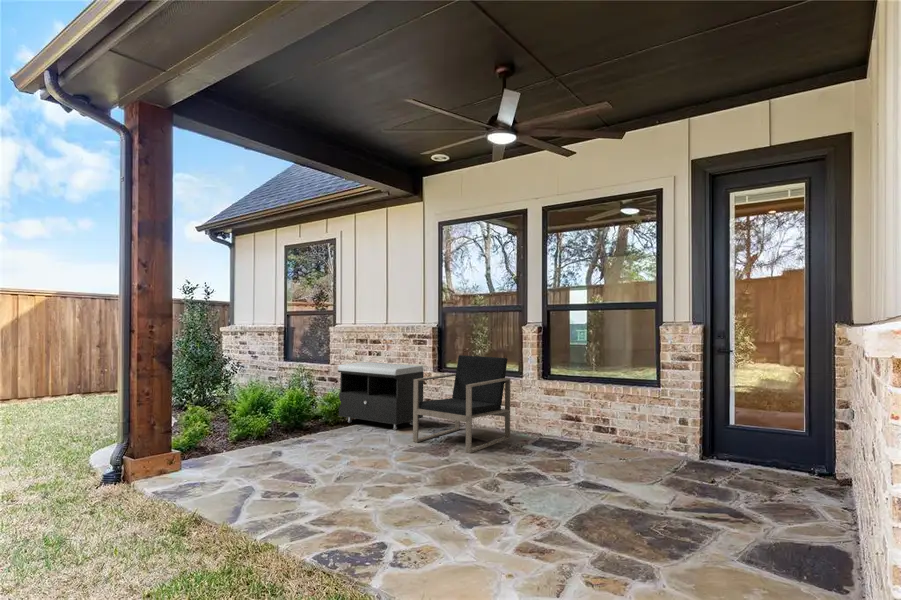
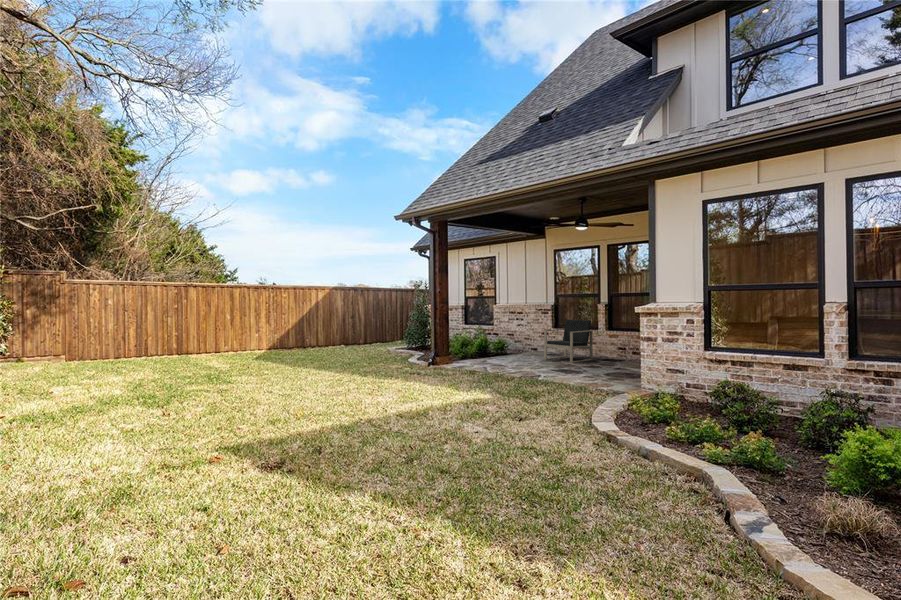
storage bench: present [338,362,424,430] -> none [503,324,547,356]

